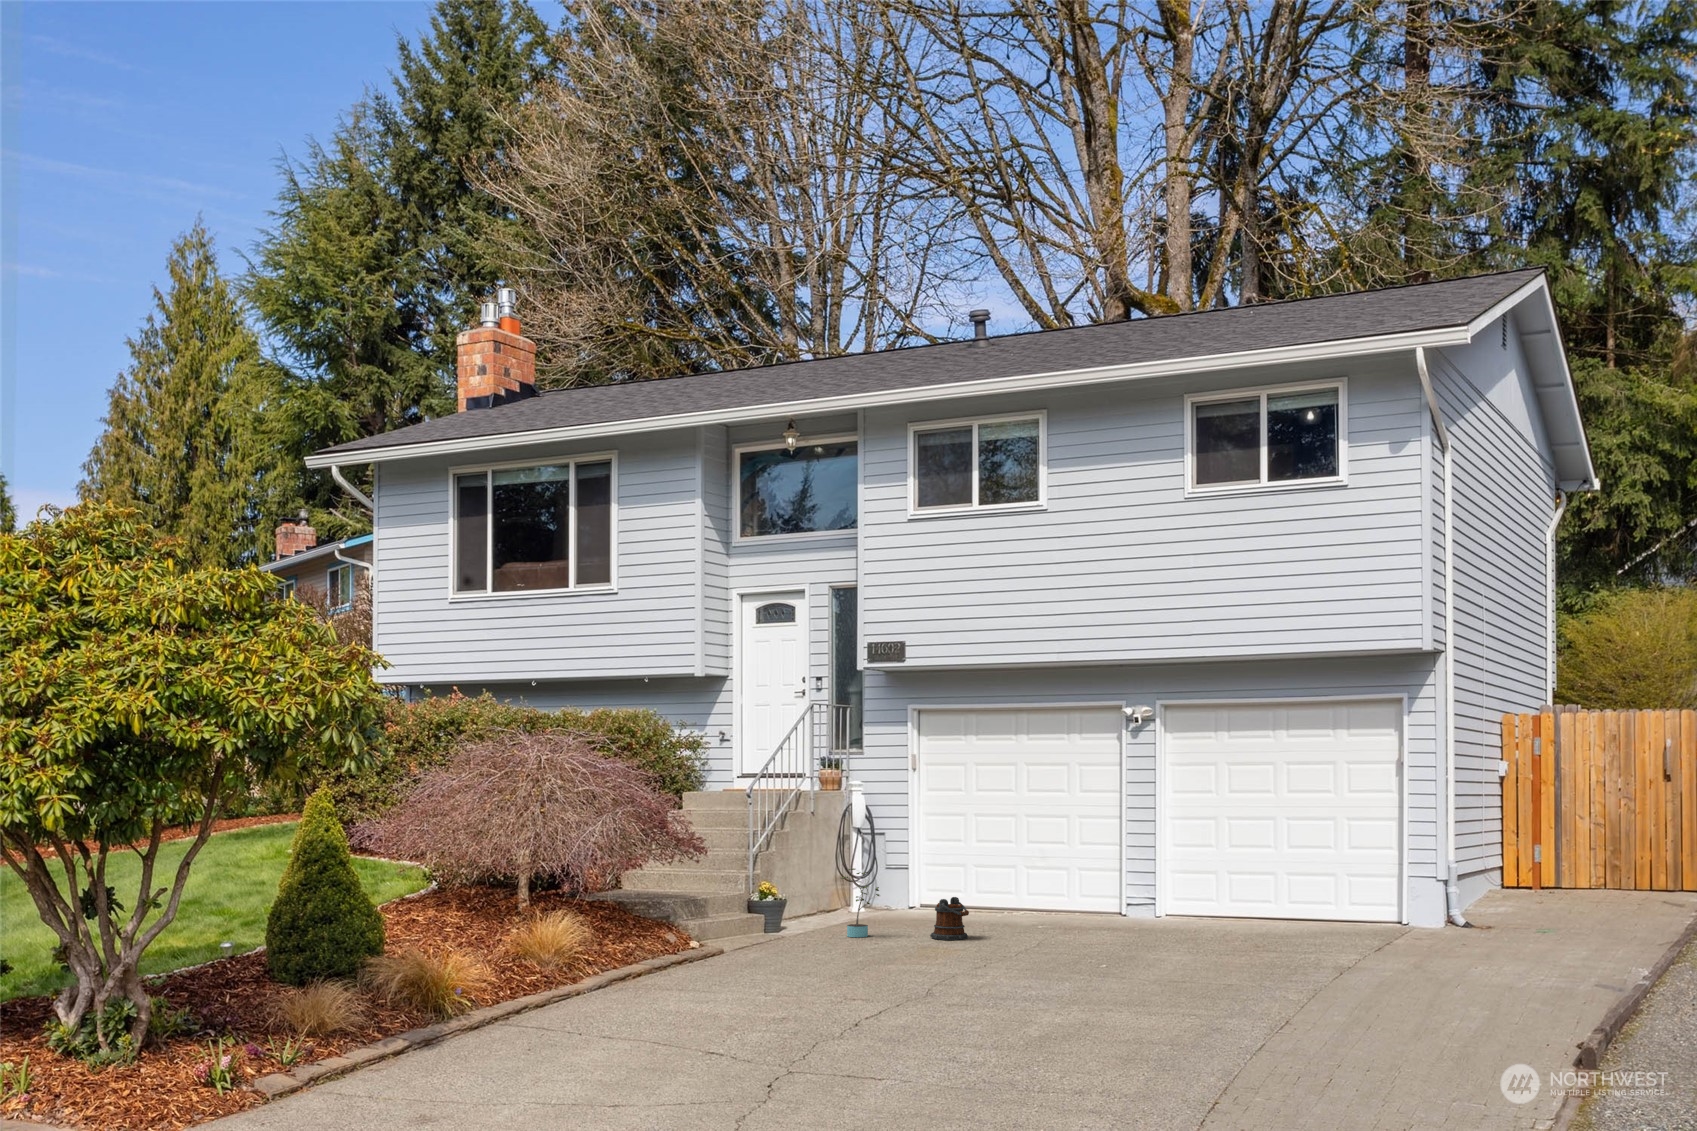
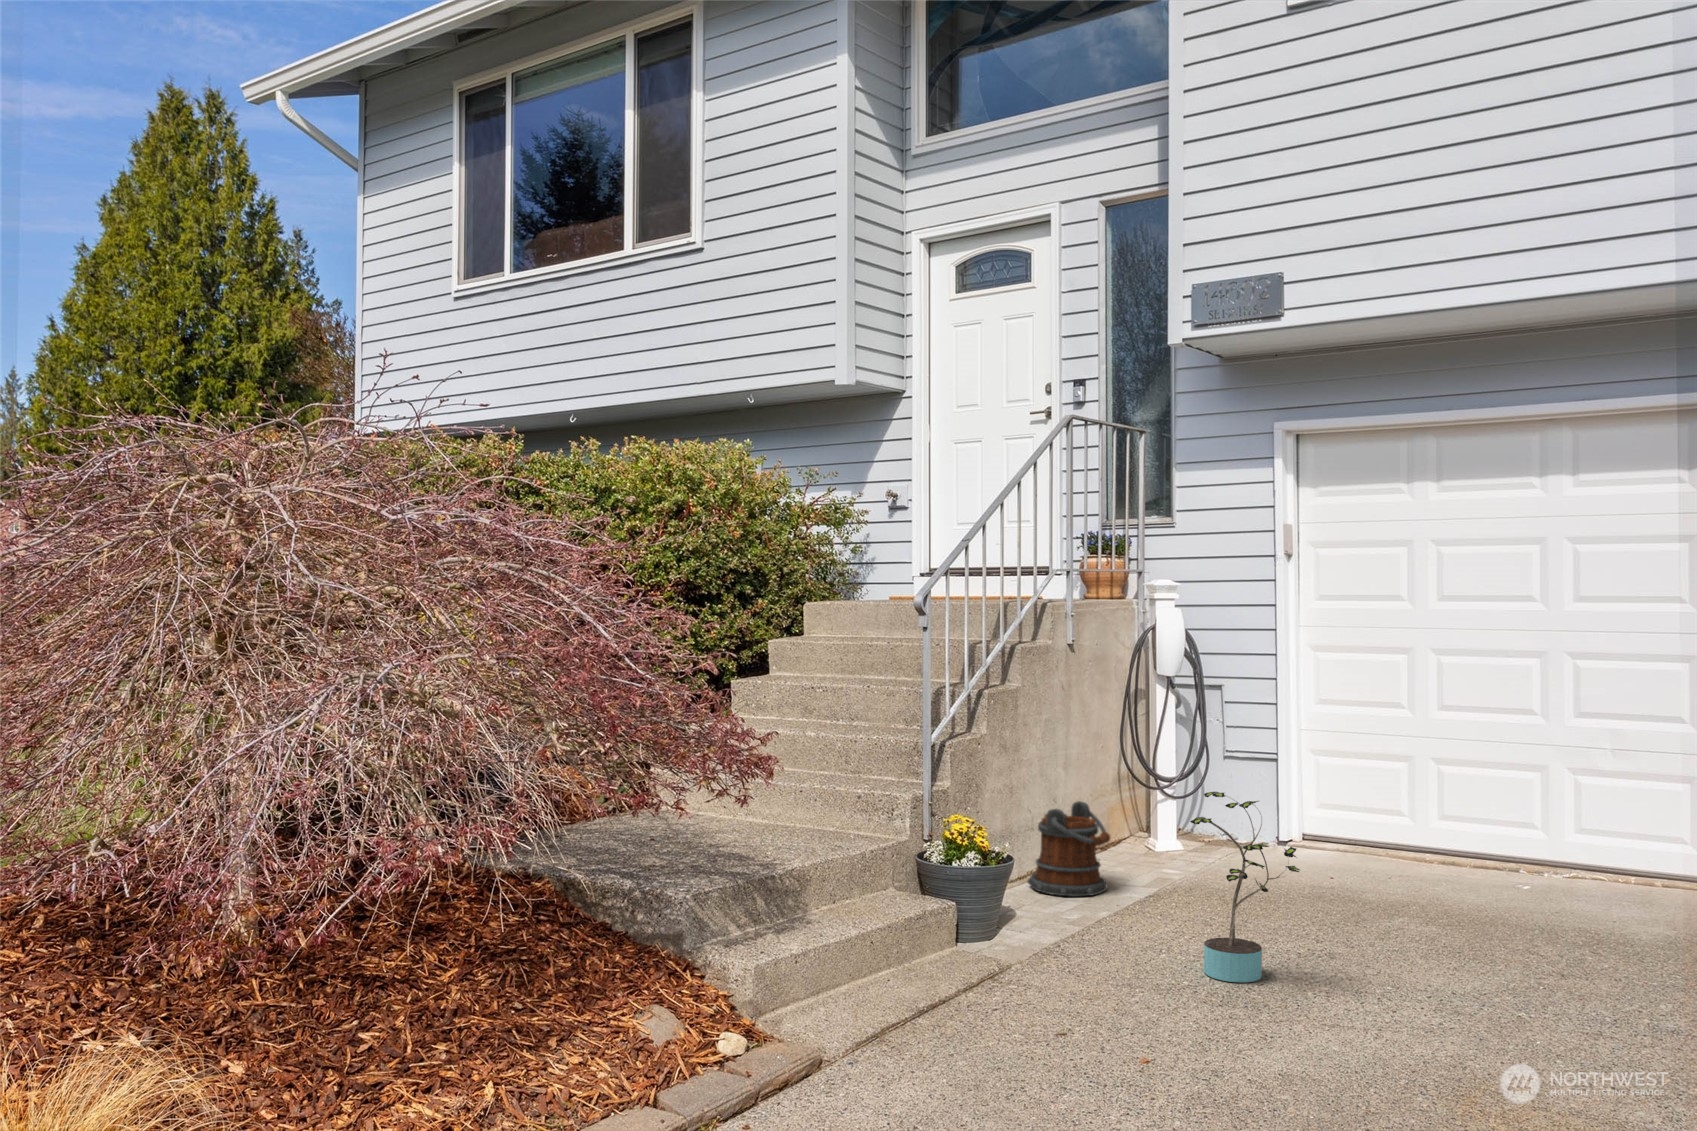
bucket: present [930,897,969,940] -> present [1027,801,1111,896]

